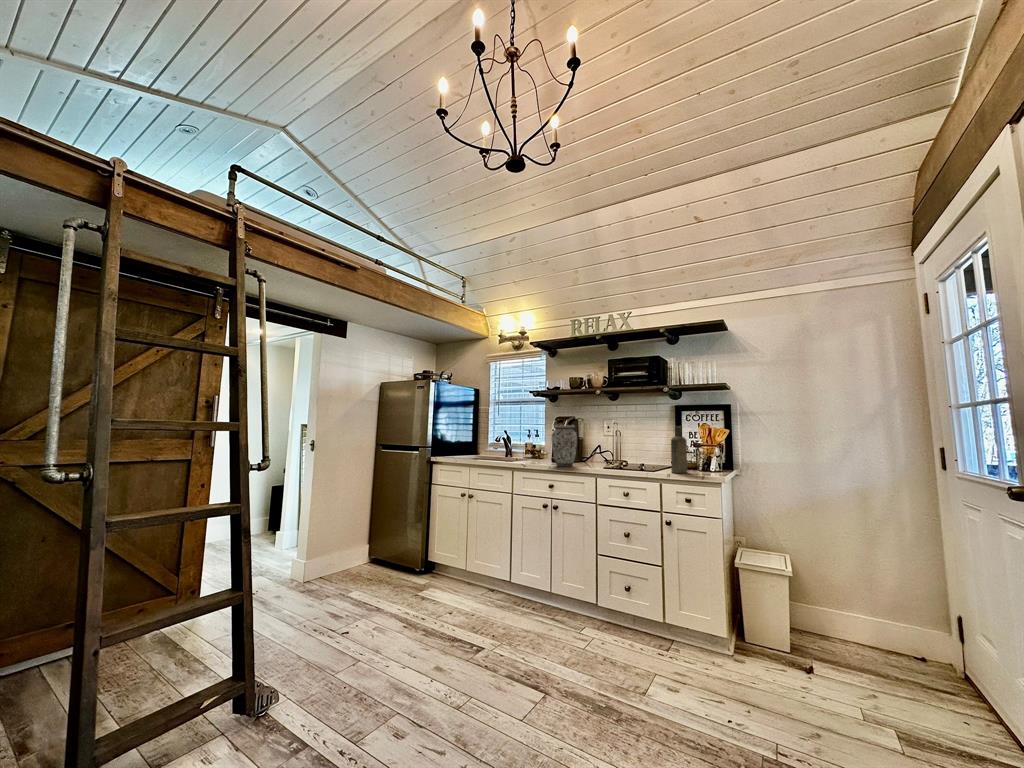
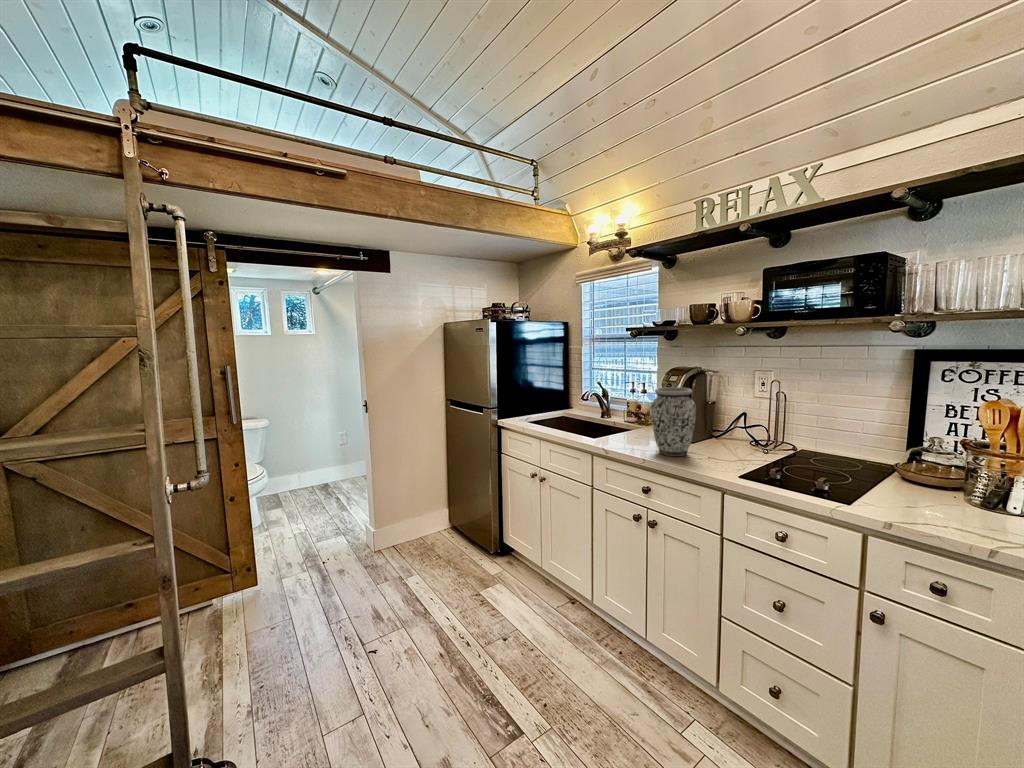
bottle: present [671,426,687,473] -> none [883,408,943,508]

